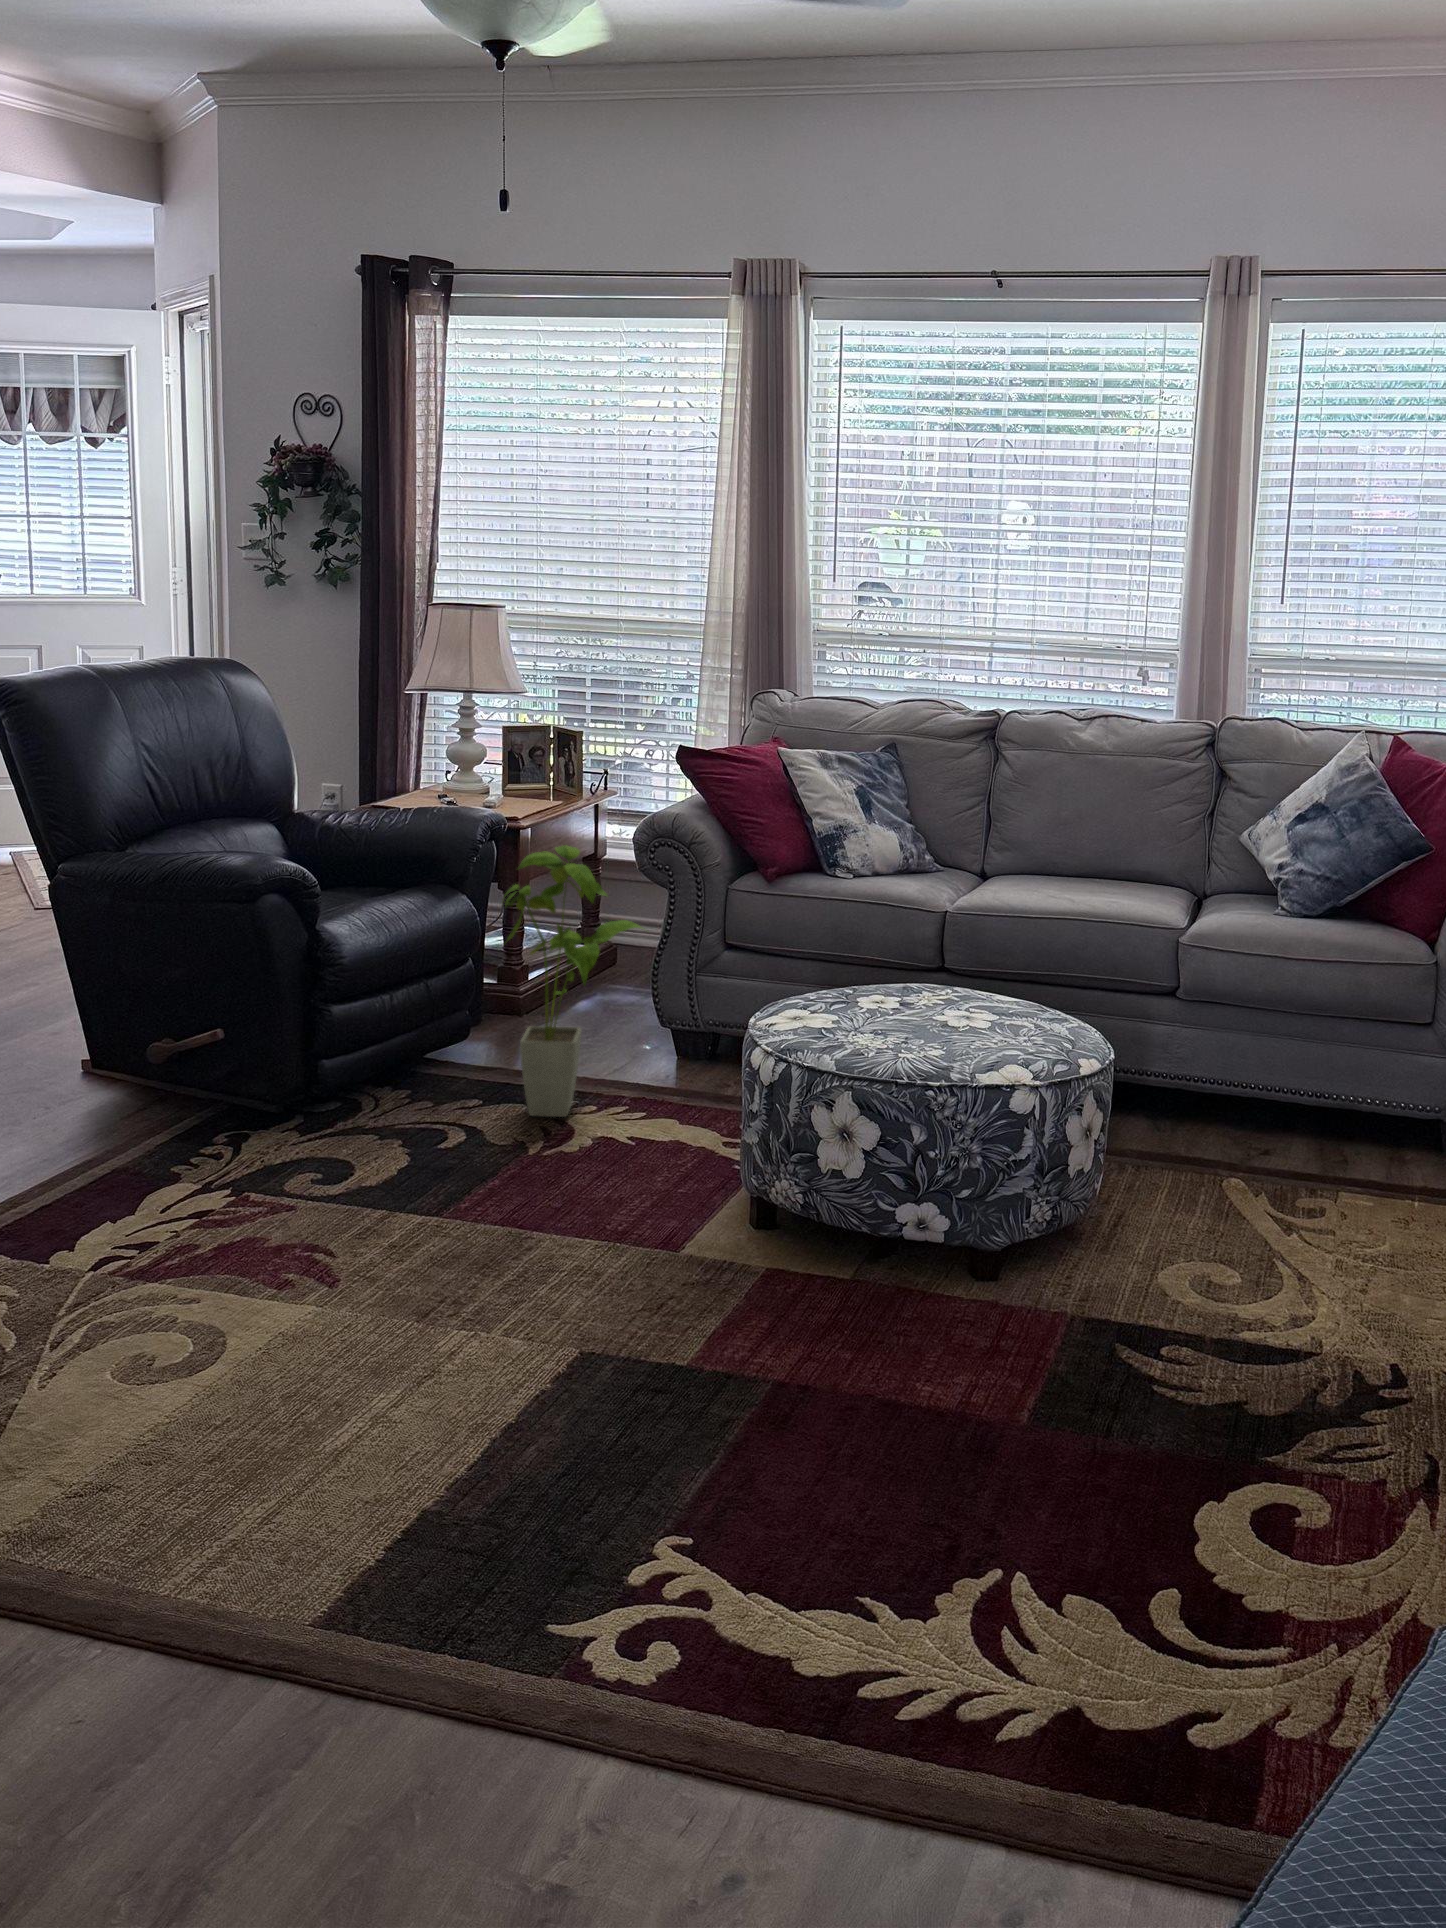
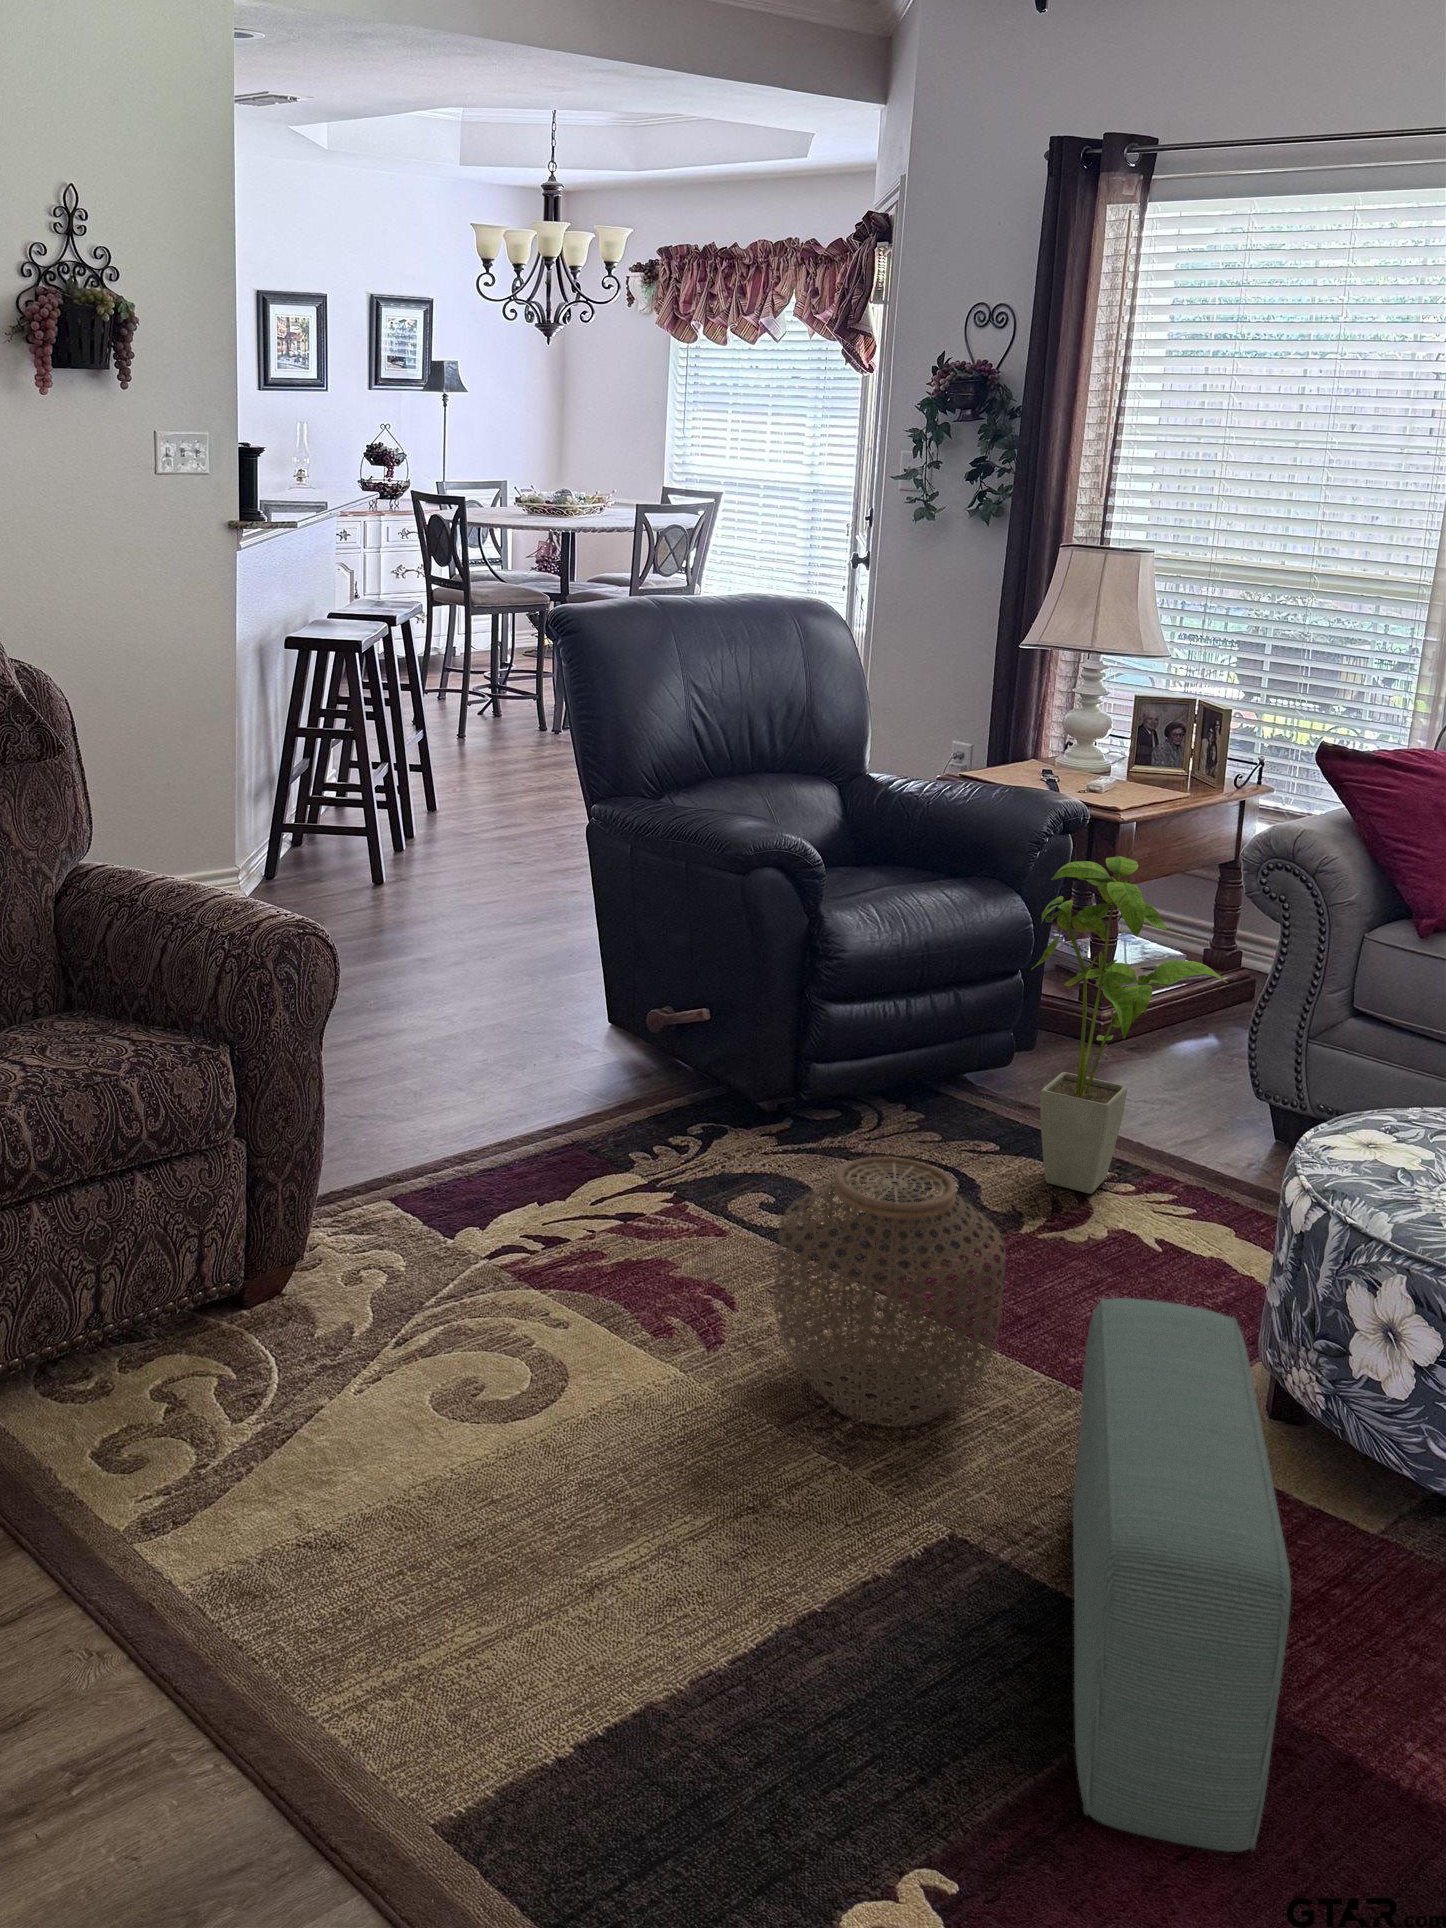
woven basket: none [392,1093,574,1303] -> present [774,1157,1006,1426]
pouf: none [659,1142,866,1478] -> present [1073,1298,1291,1852]

